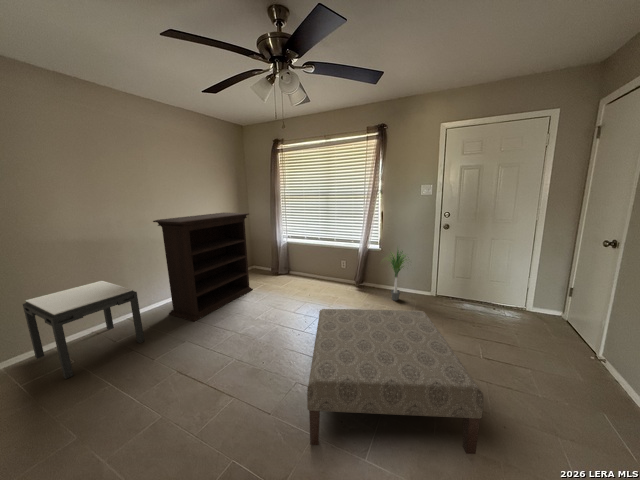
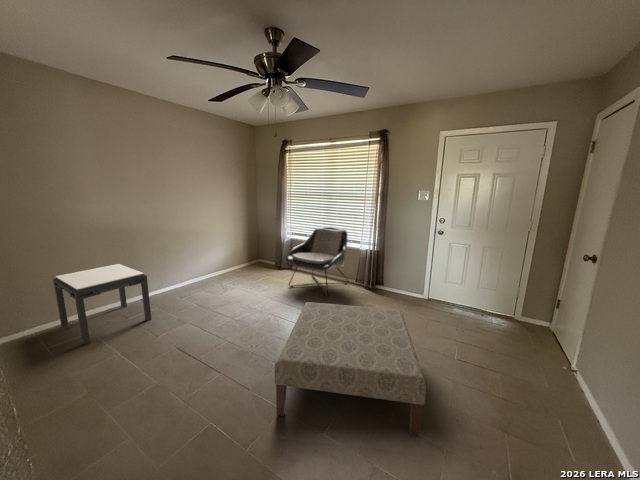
bookshelf: present [153,213,253,321] -> none [165,208,254,306]
lounge chair: none [287,227,352,301] -> present [286,226,348,297]
potted plant: present [388,251,407,301] -> none [372,247,409,301]

